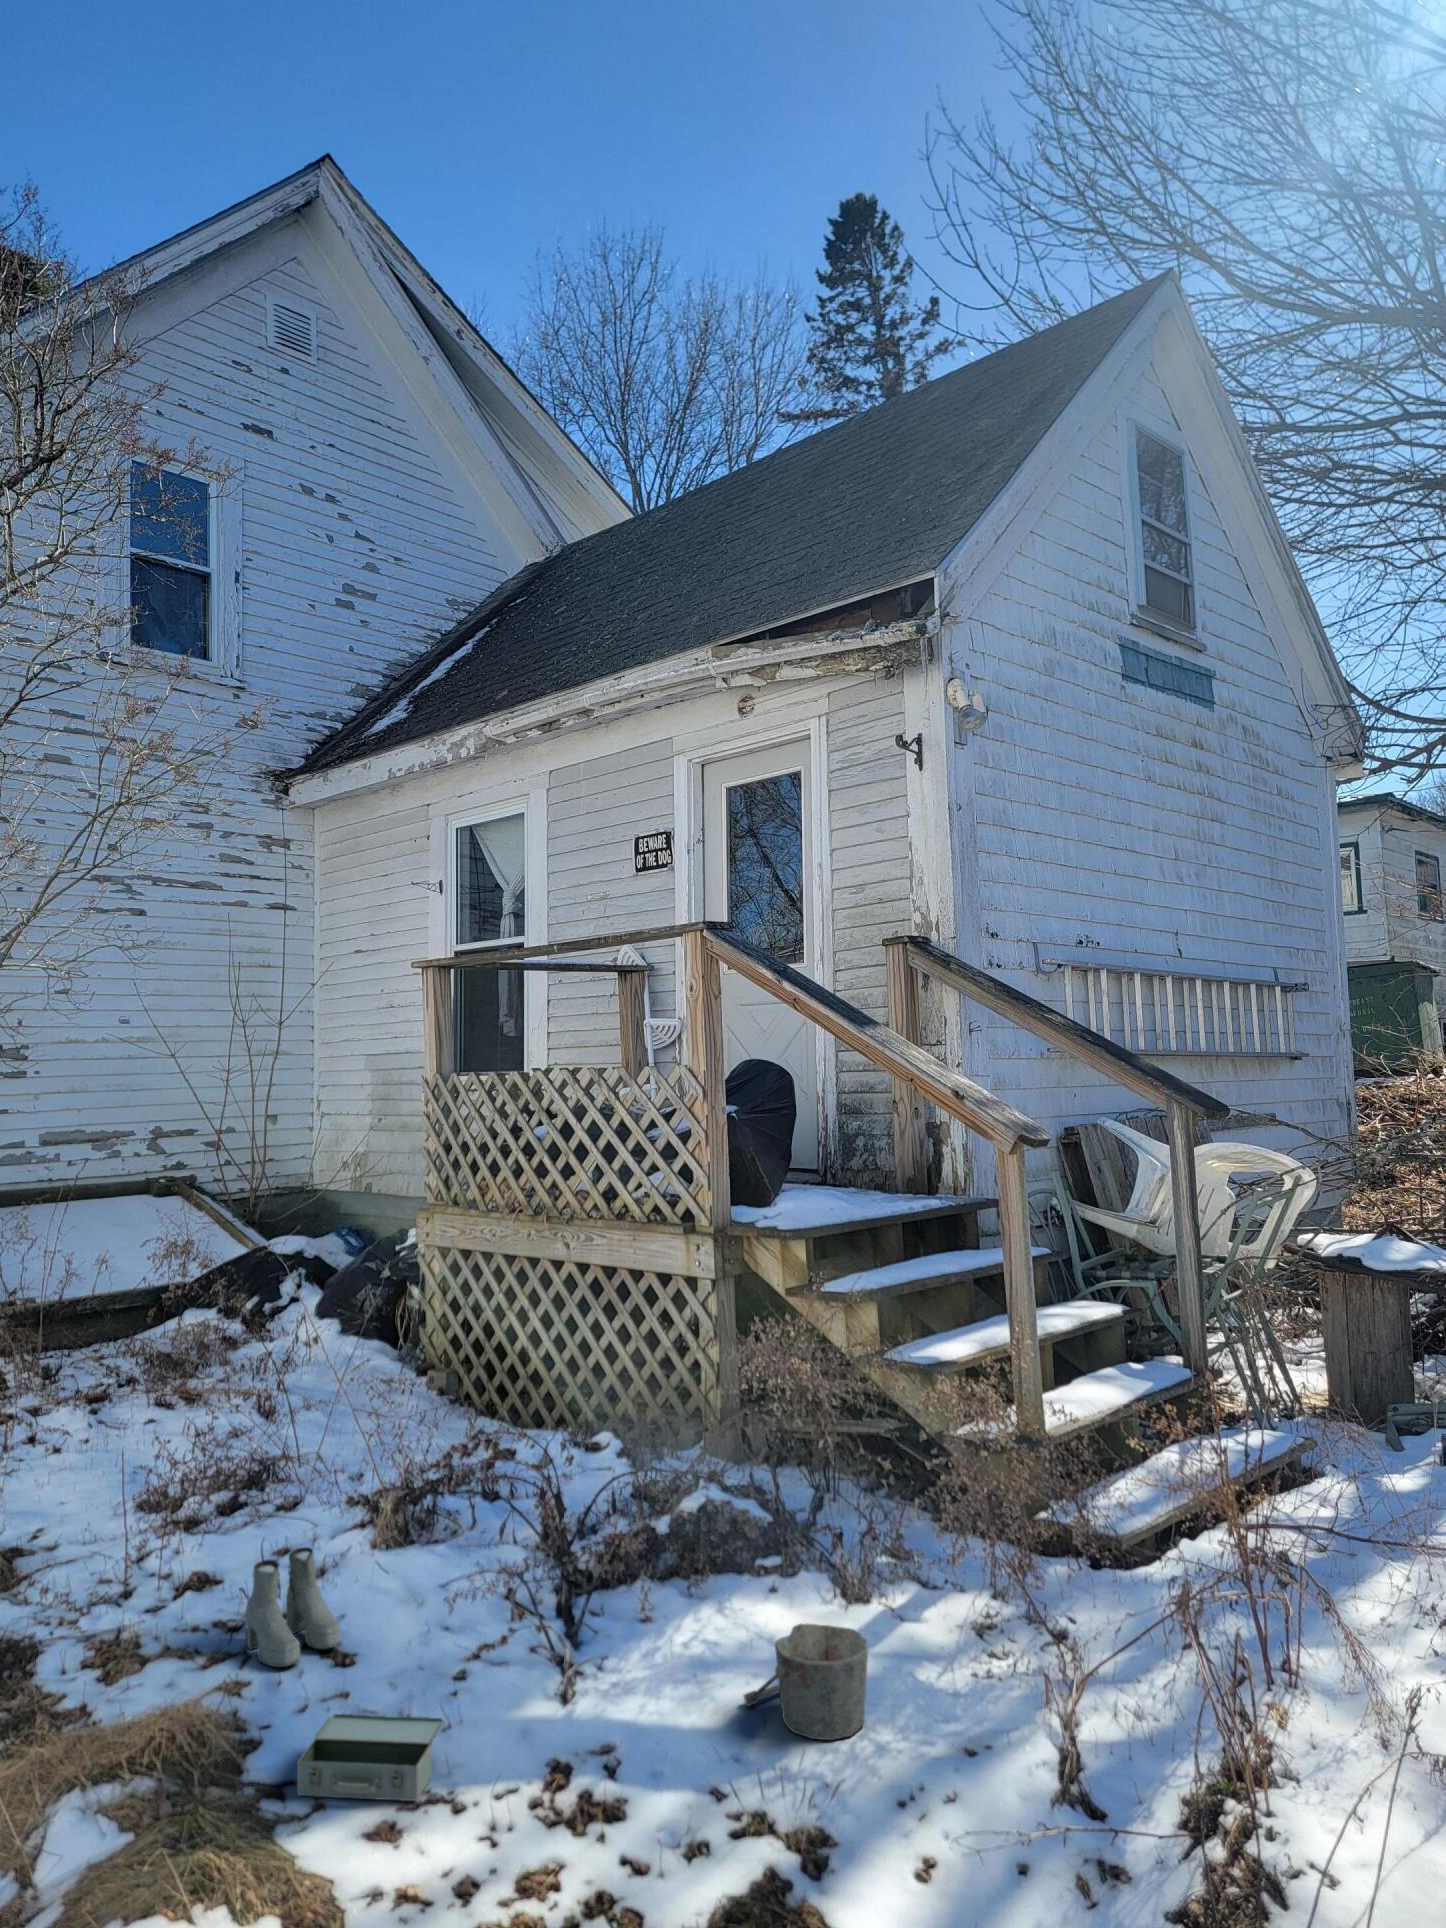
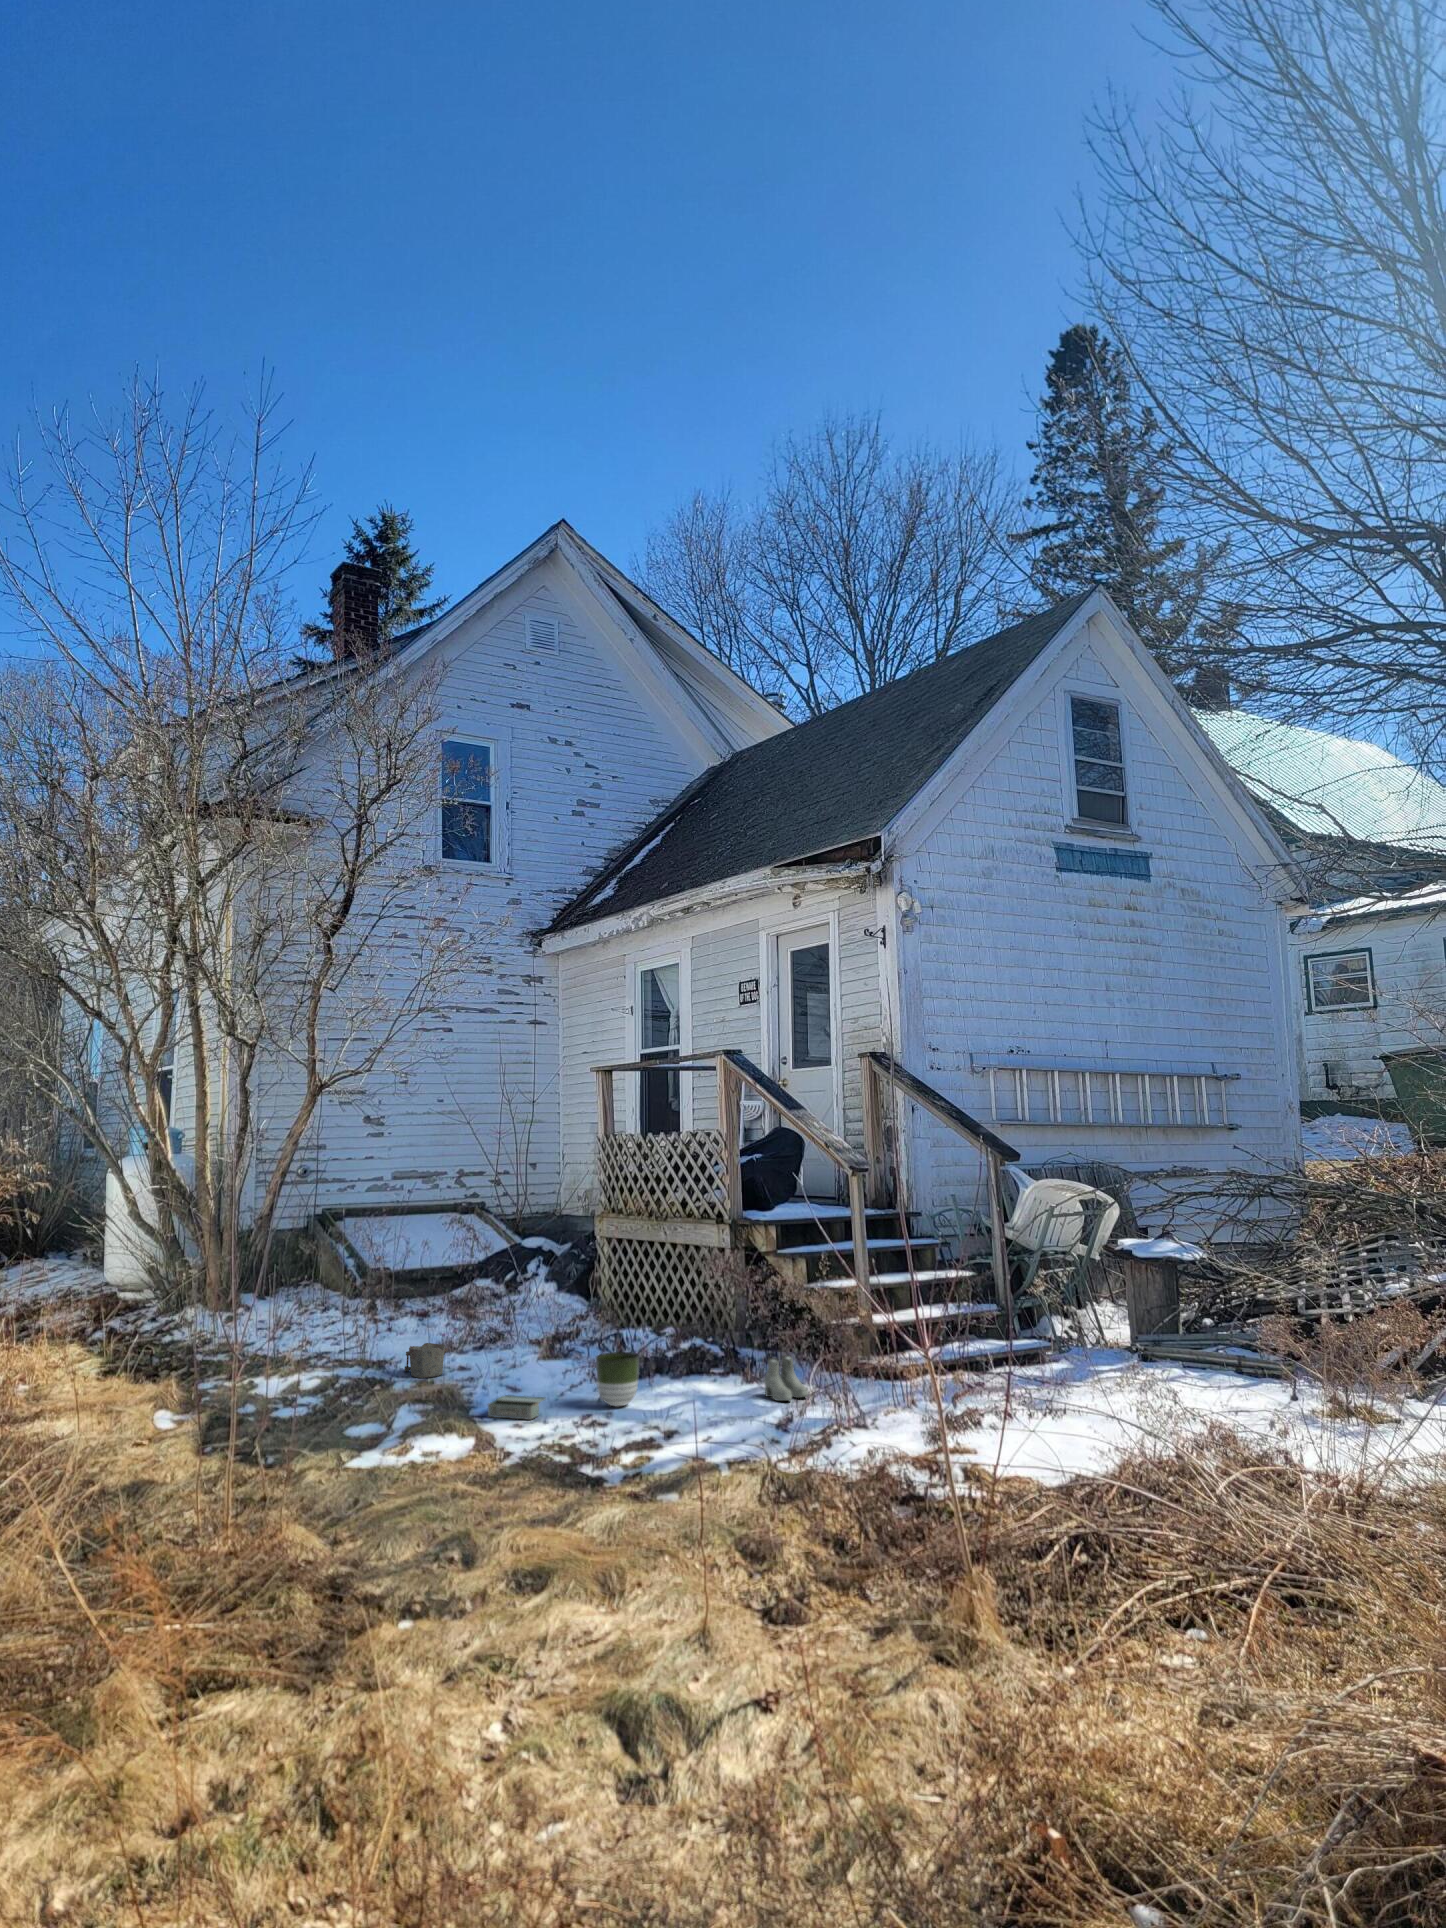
boots: present [245,1547,341,1667] -> present [764,1355,808,1401]
planter: none [554,1568,656,1712] -> present [596,1352,639,1407]
bucket: present [744,1624,868,1740] -> present [405,1343,448,1378]

